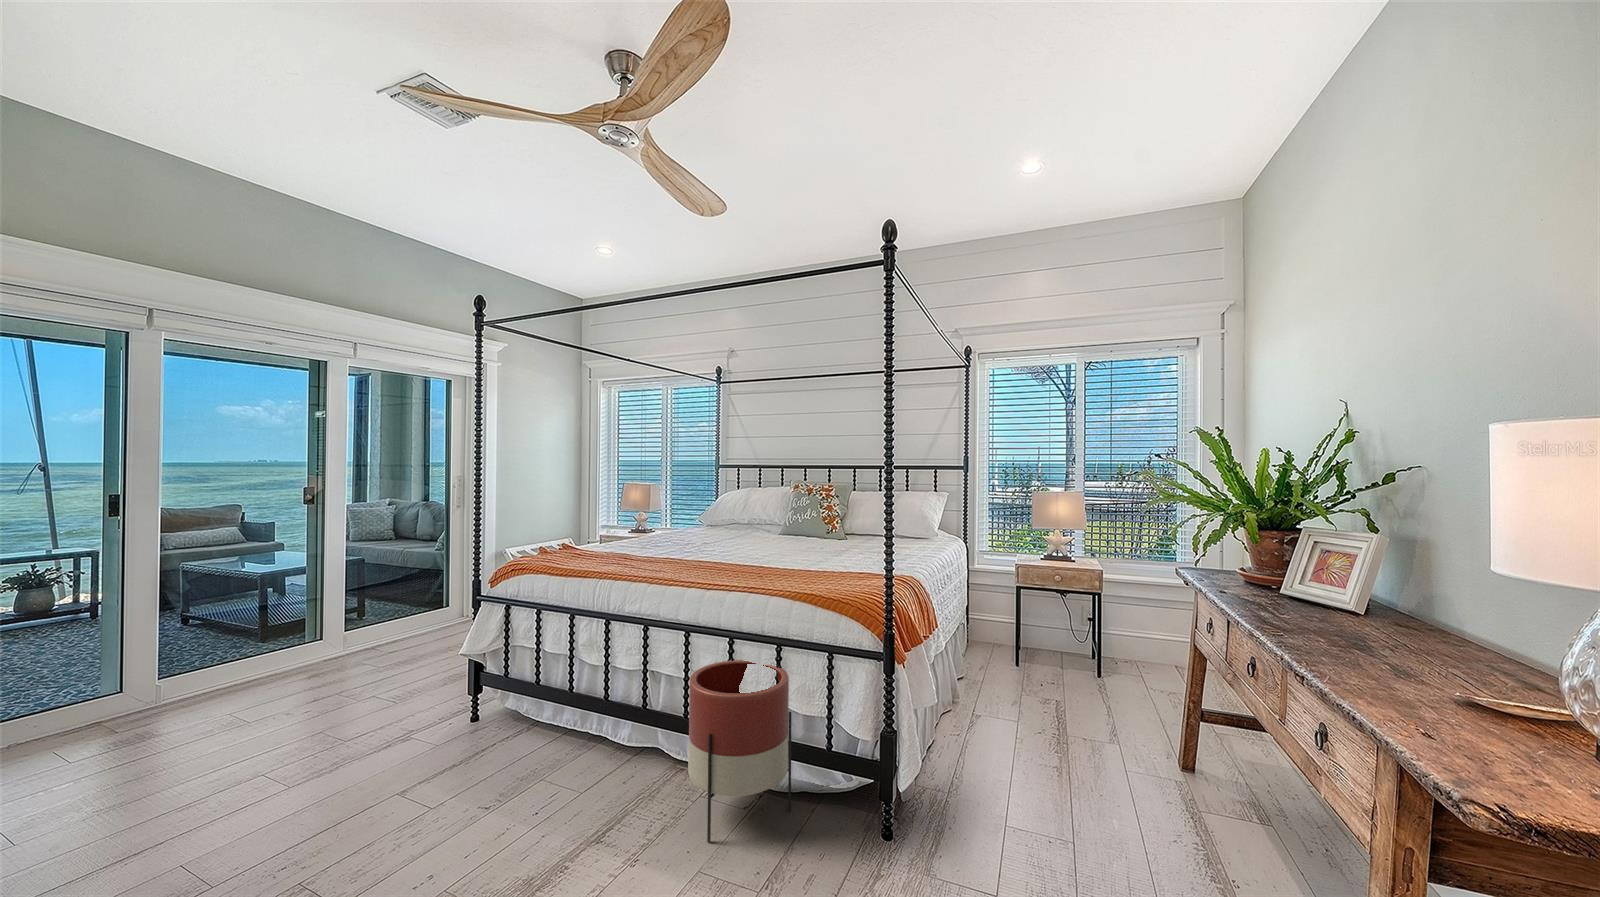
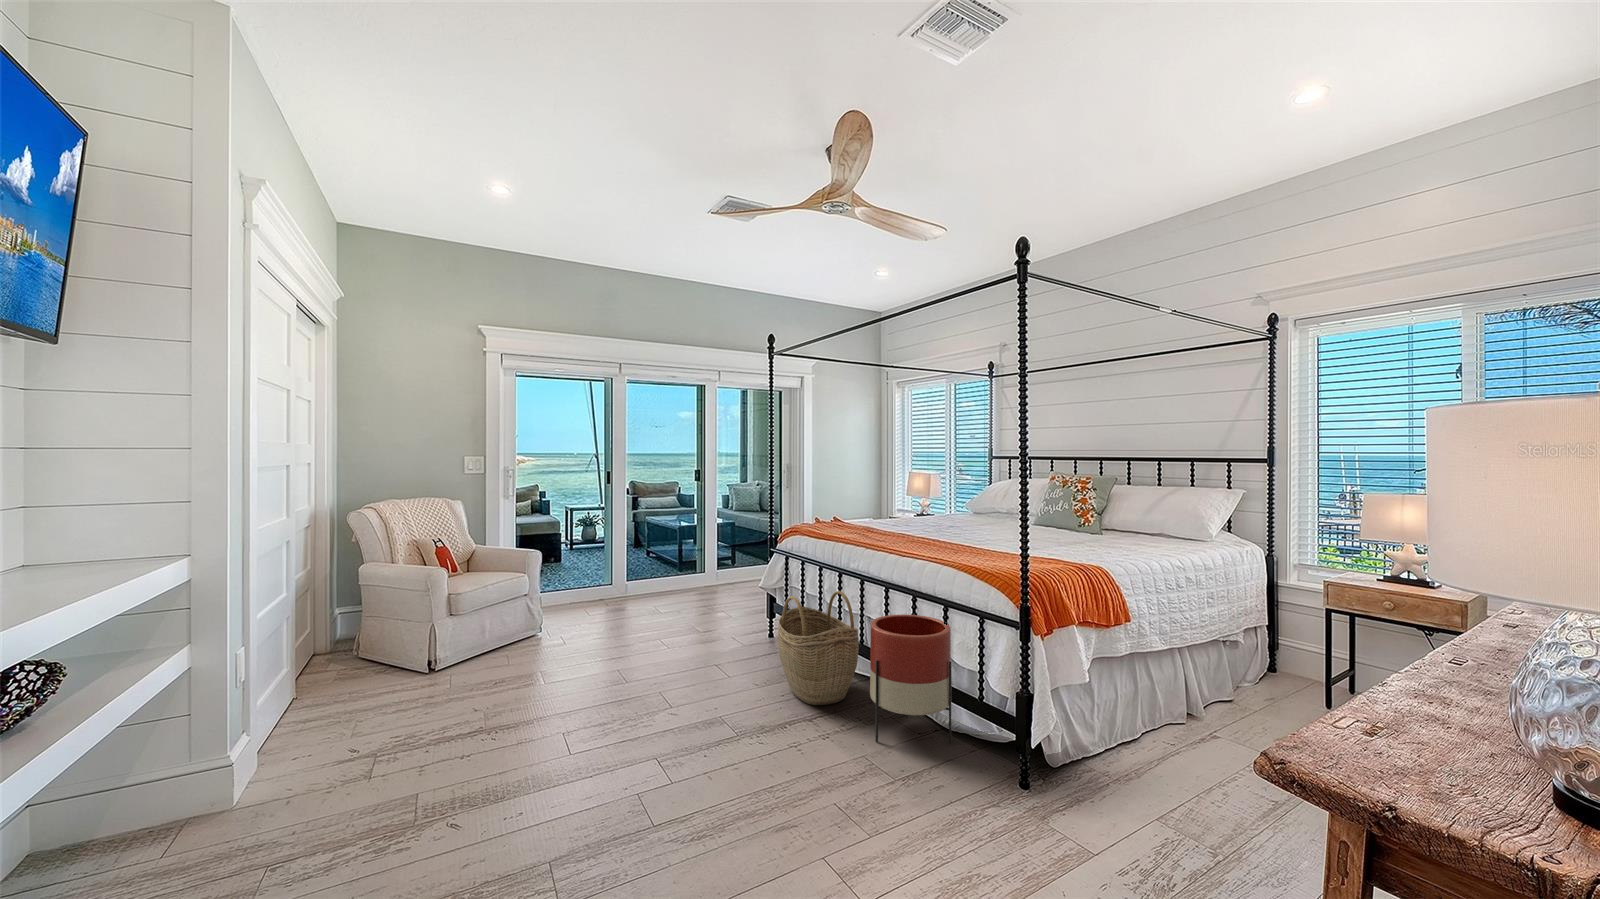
woven basket: none [526,644,652,814] -> present [778,591,859,705]

